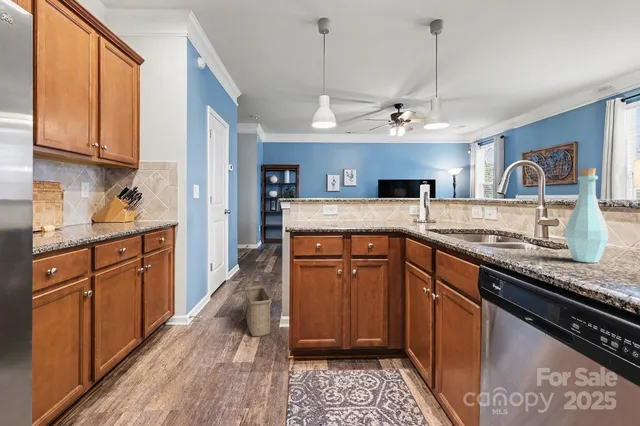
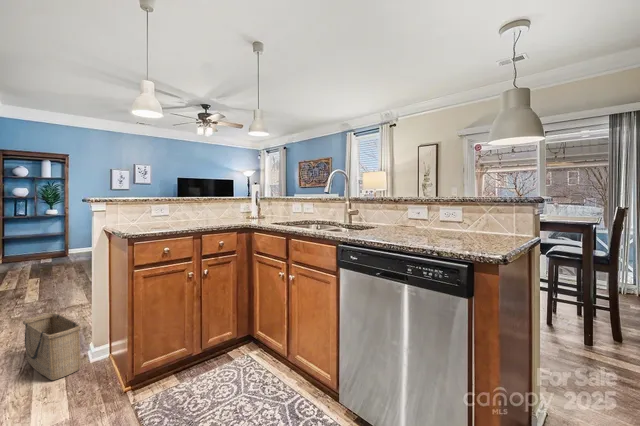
bottle: present [565,168,608,263] -> none [387,179,409,237]

